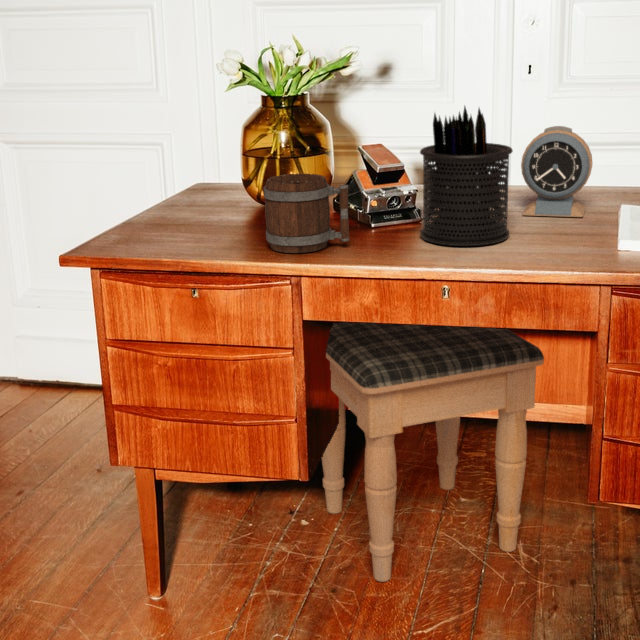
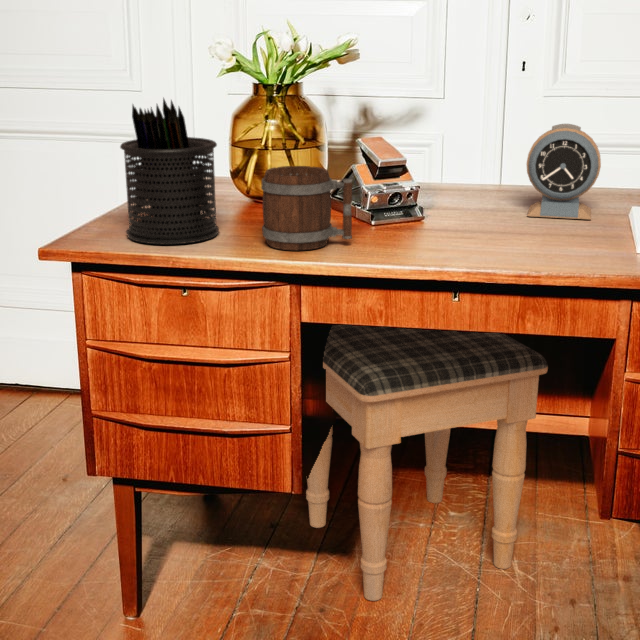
pen holder: present [420,107,513,246] -> present [120,98,219,244]

